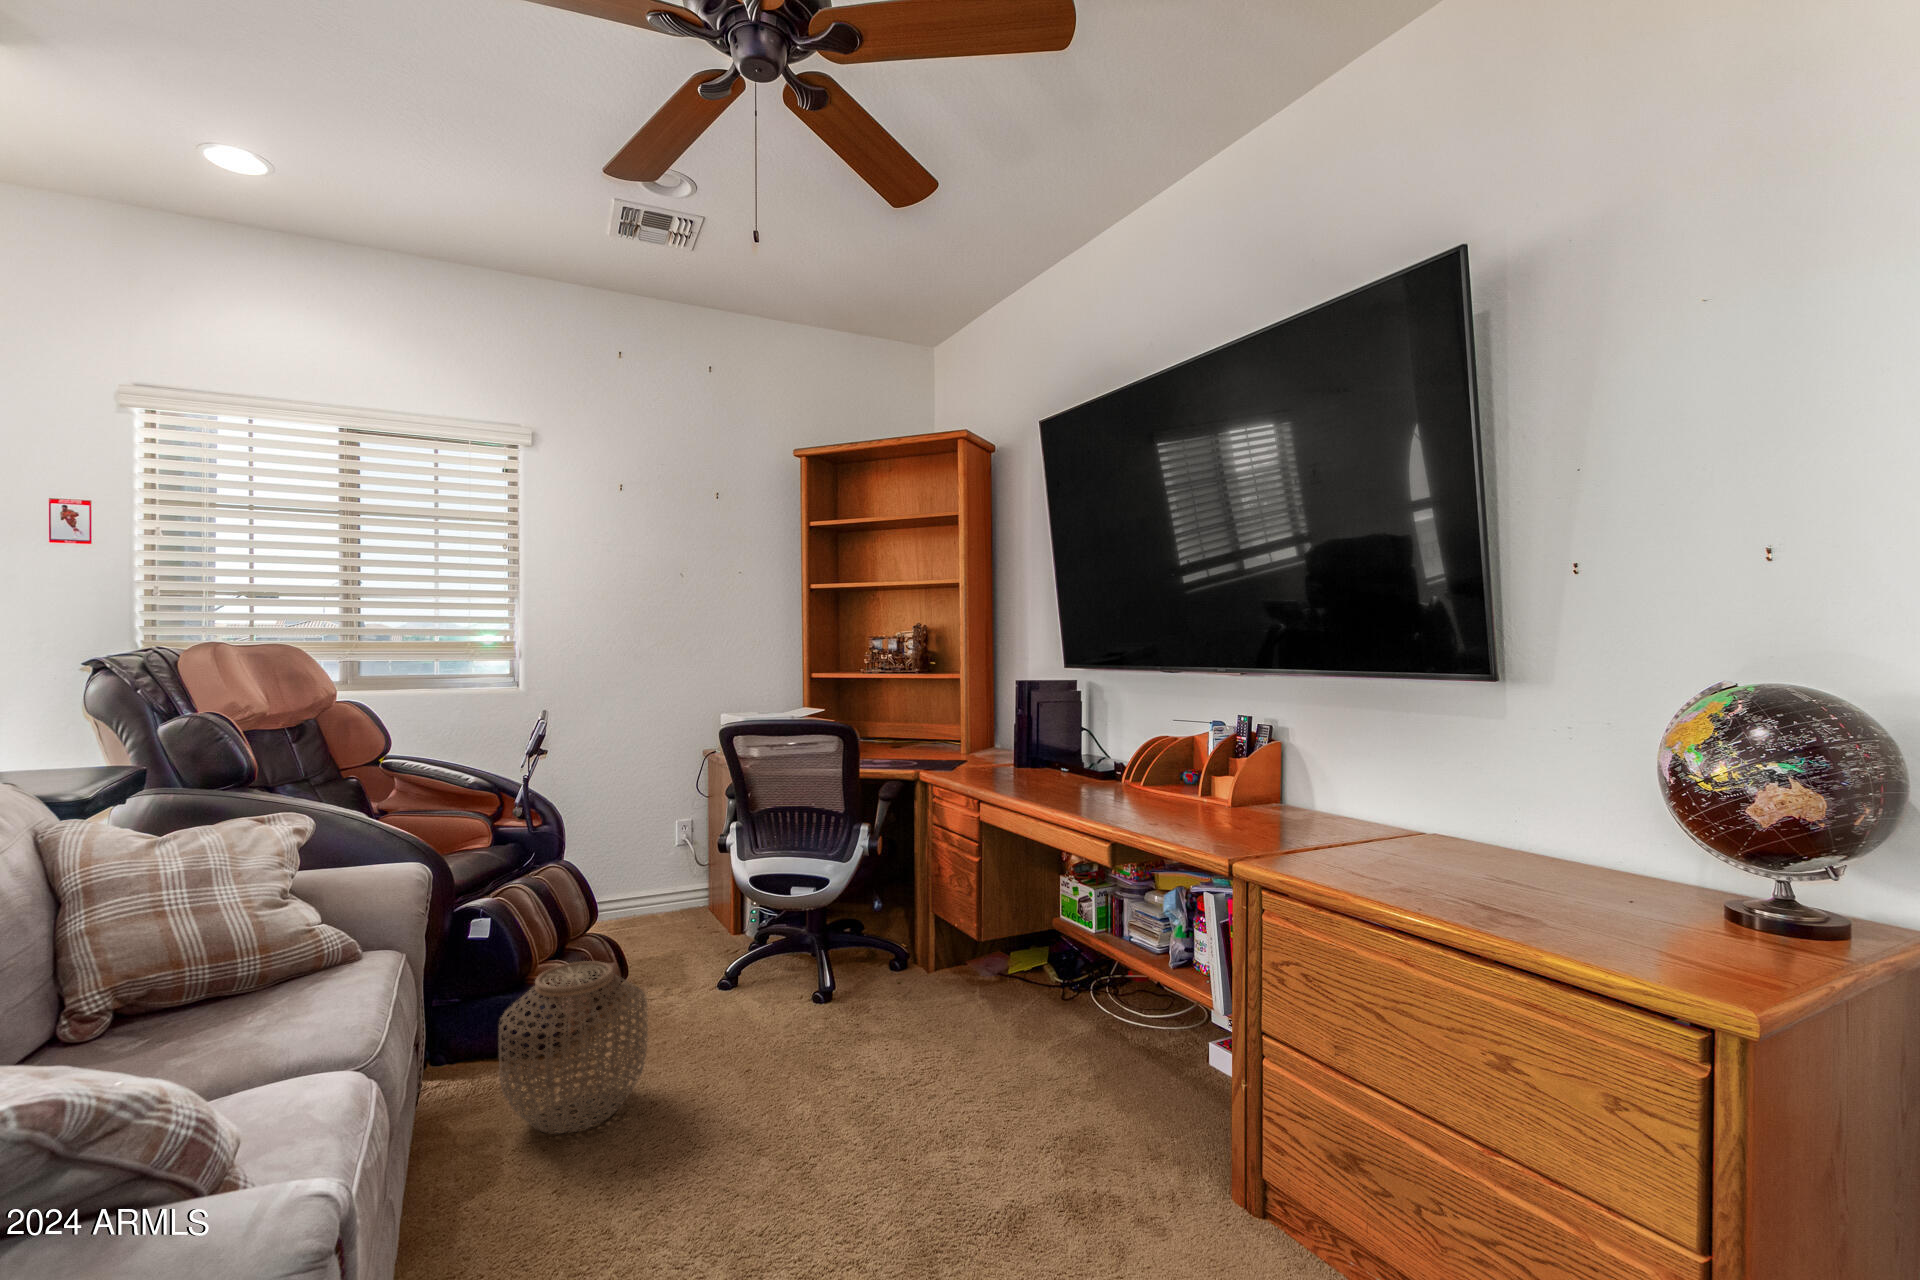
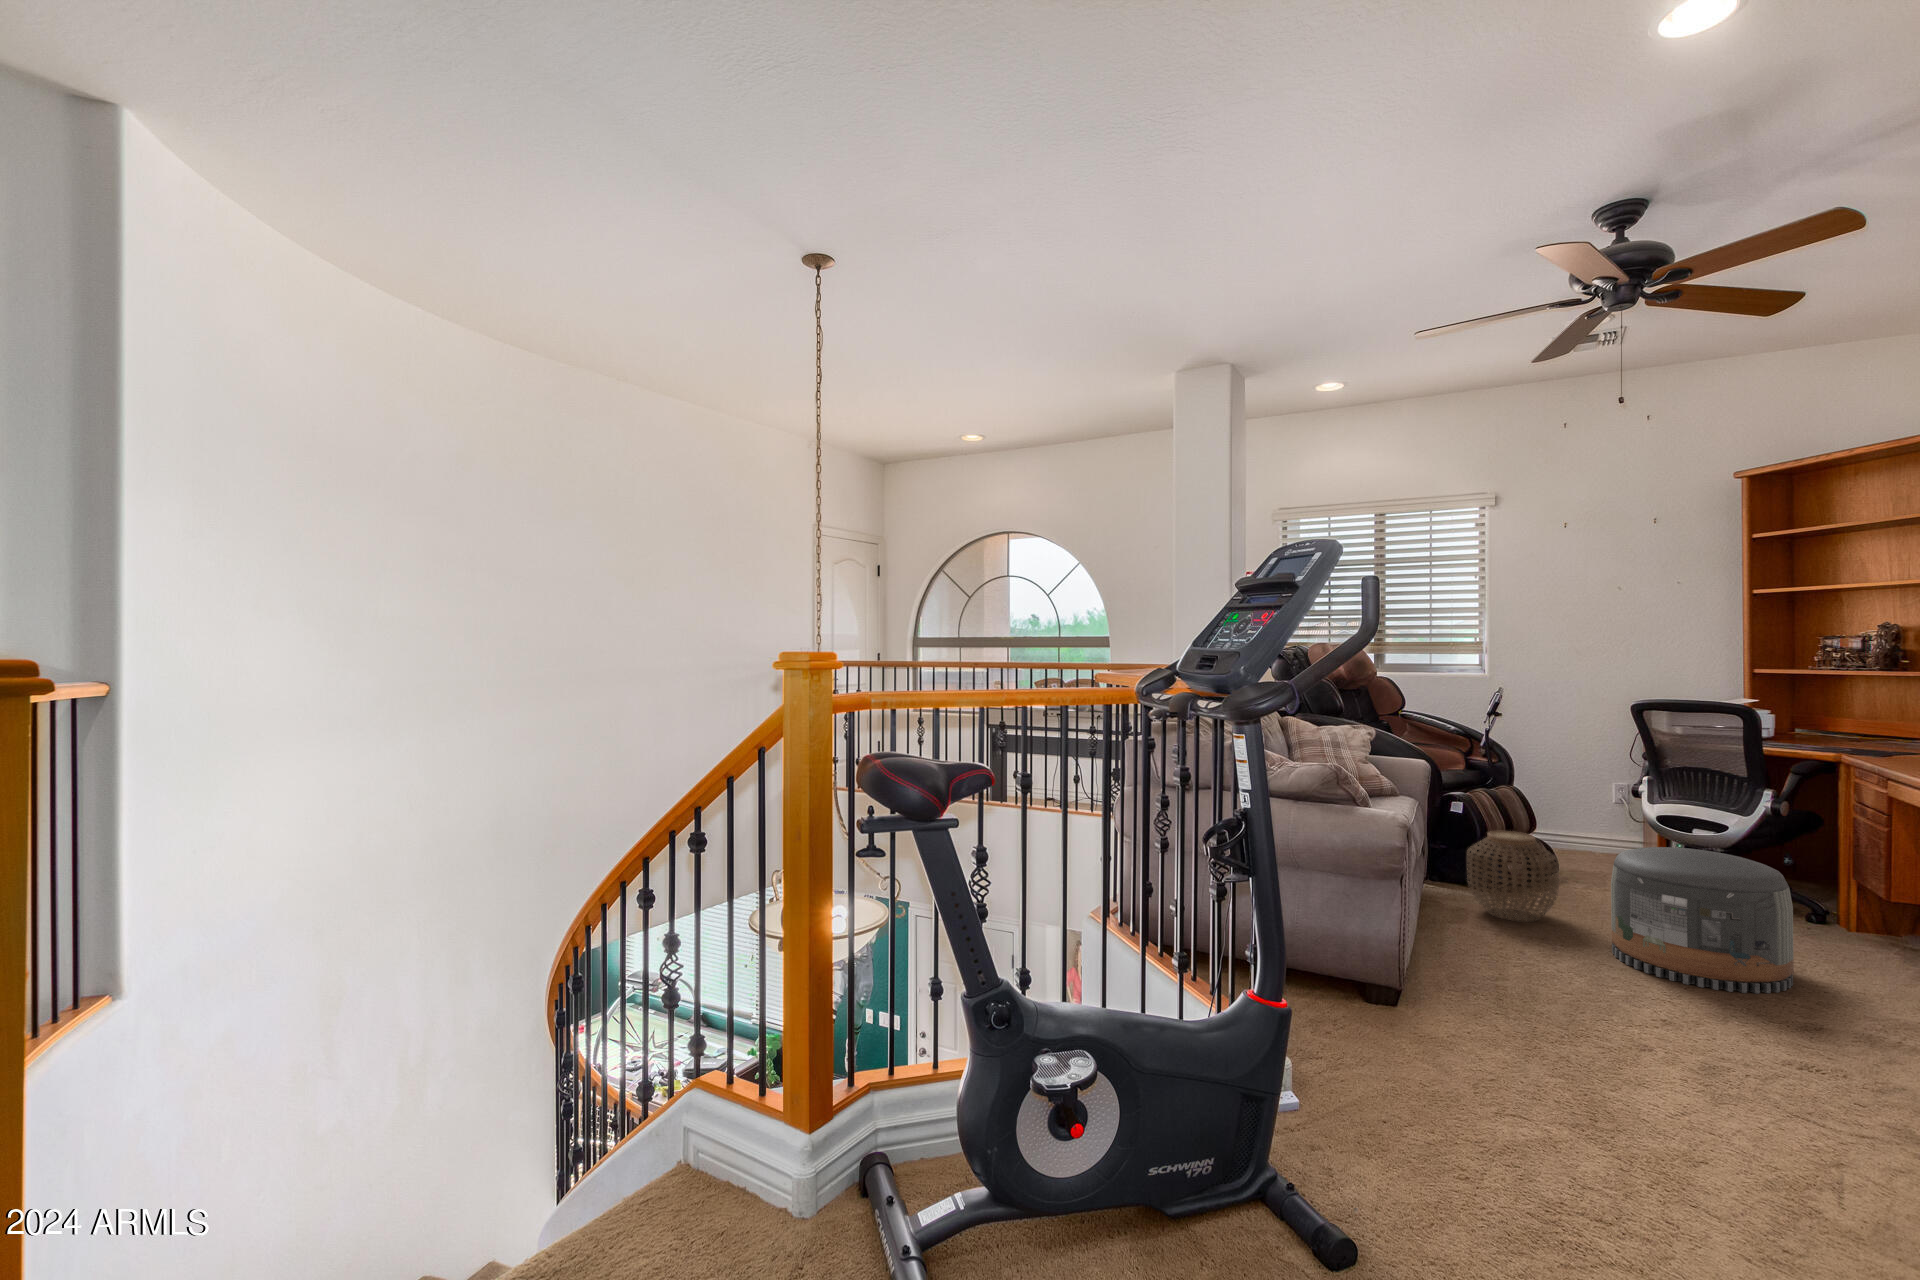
pouf: none [731,935,941,1183] -> present [1611,847,1794,993]

